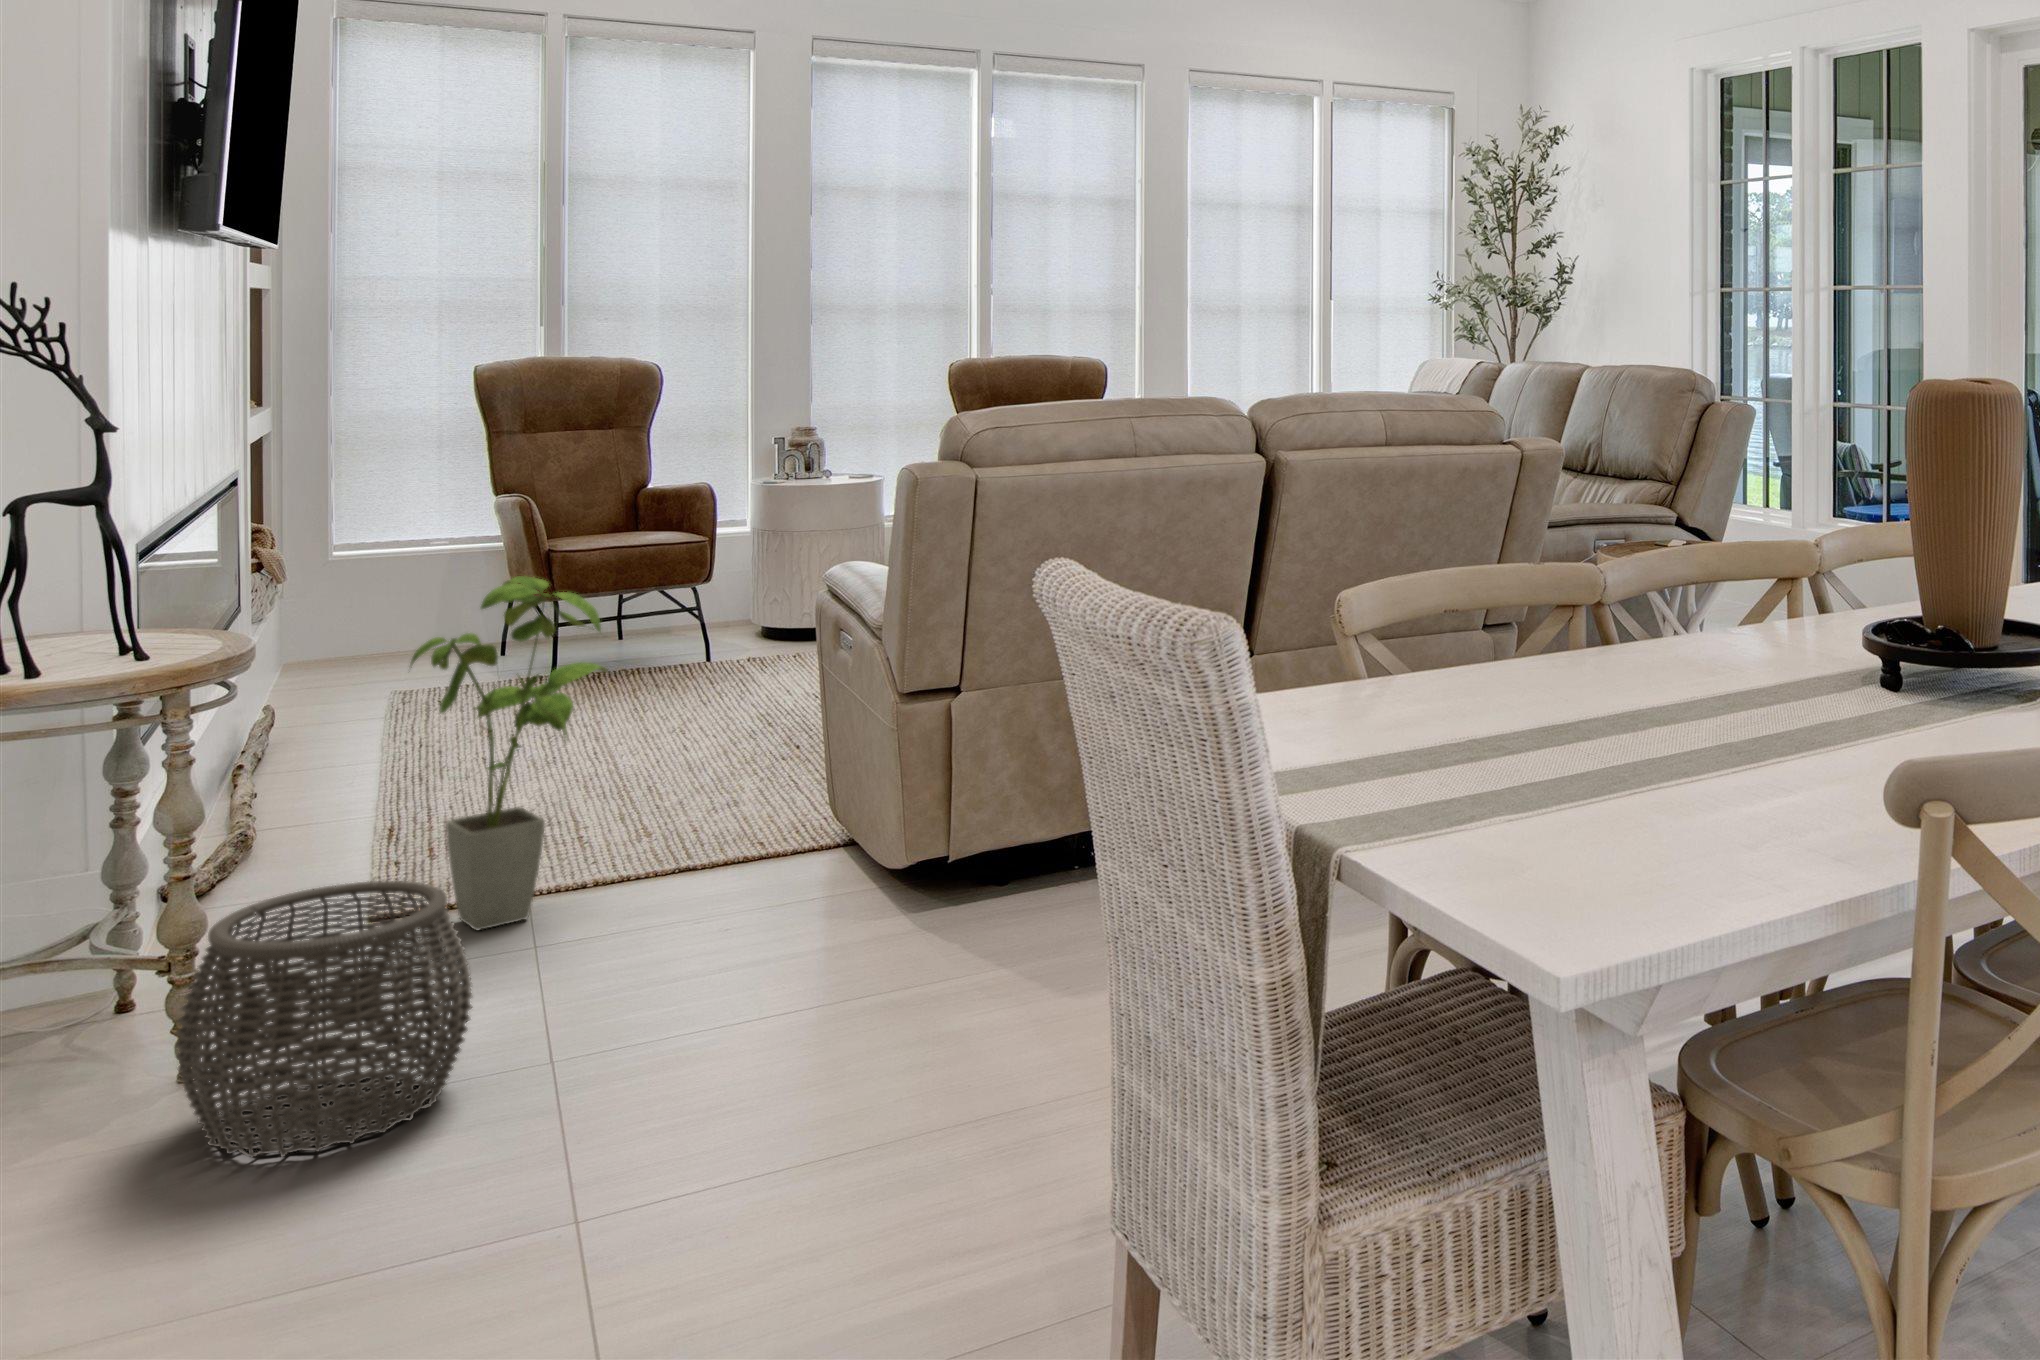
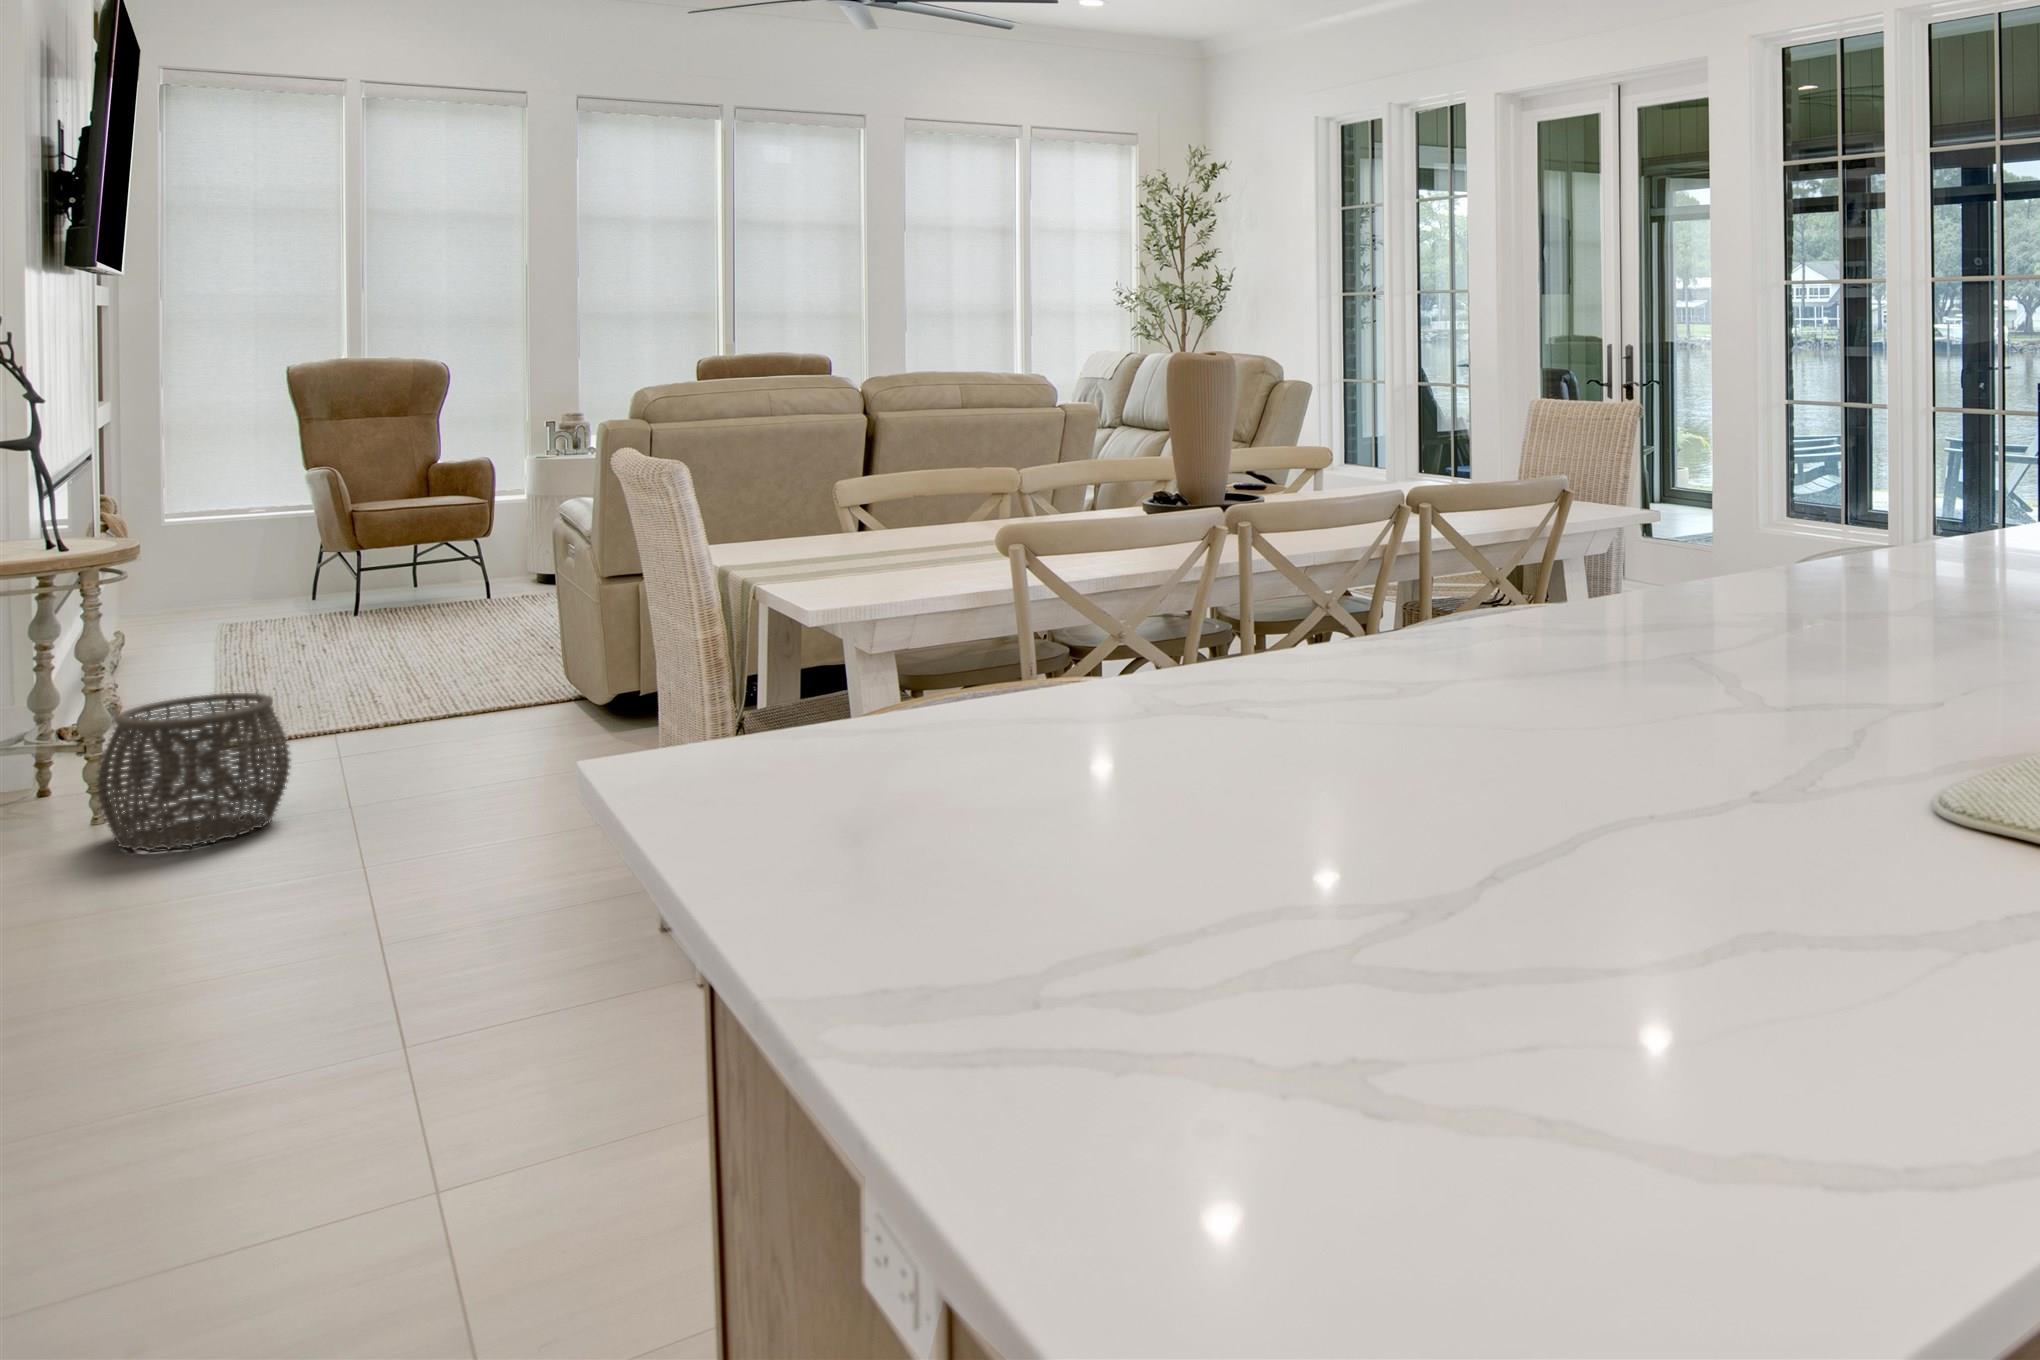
house plant: present [411,576,607,930] -> none [241,510,389,750]

